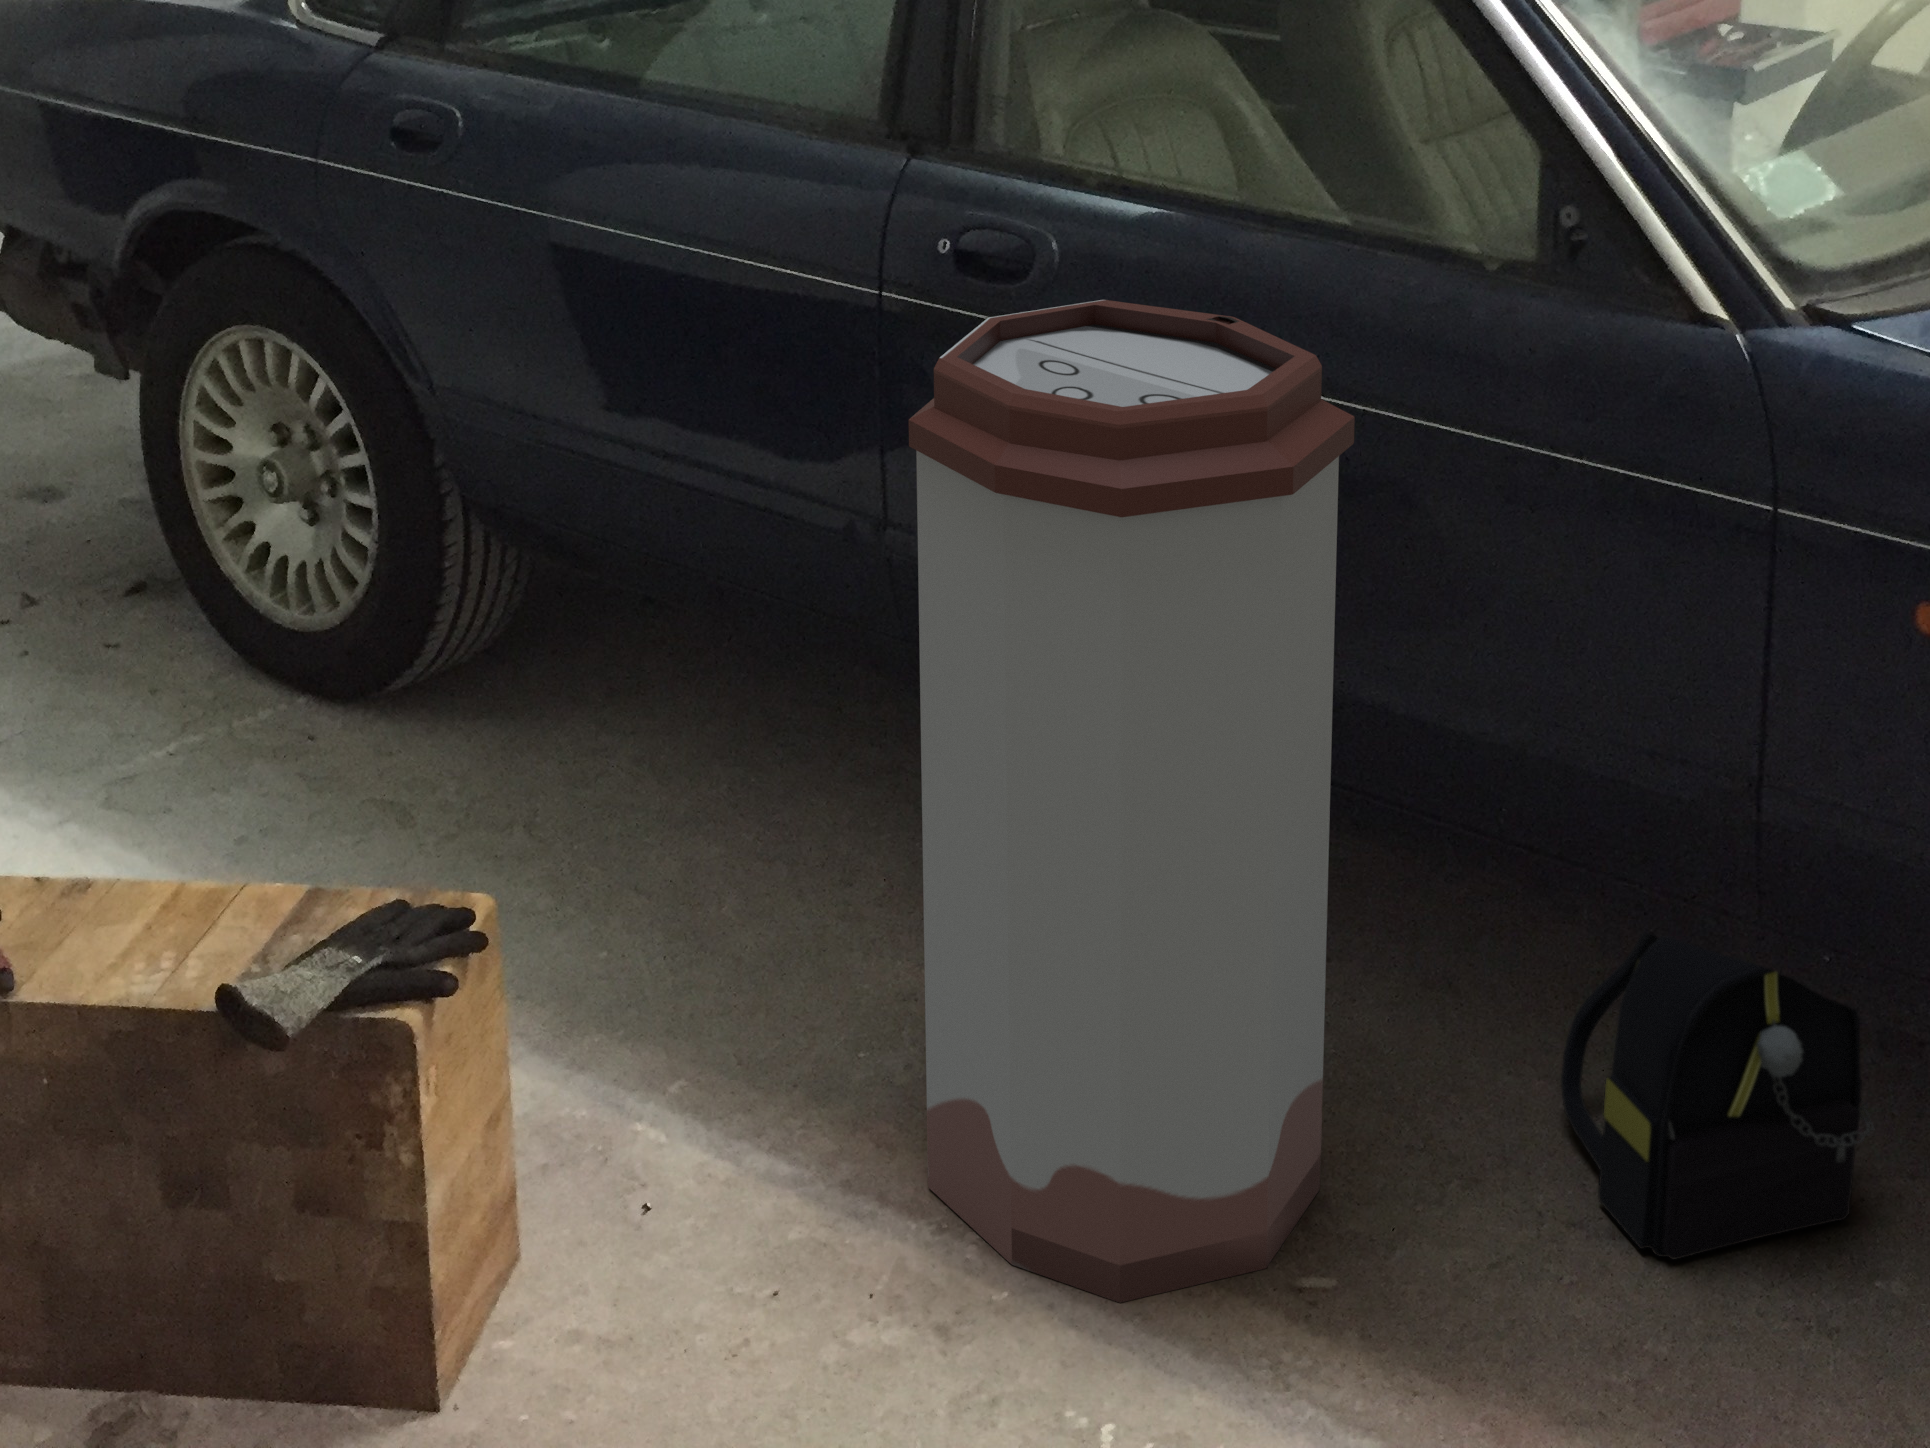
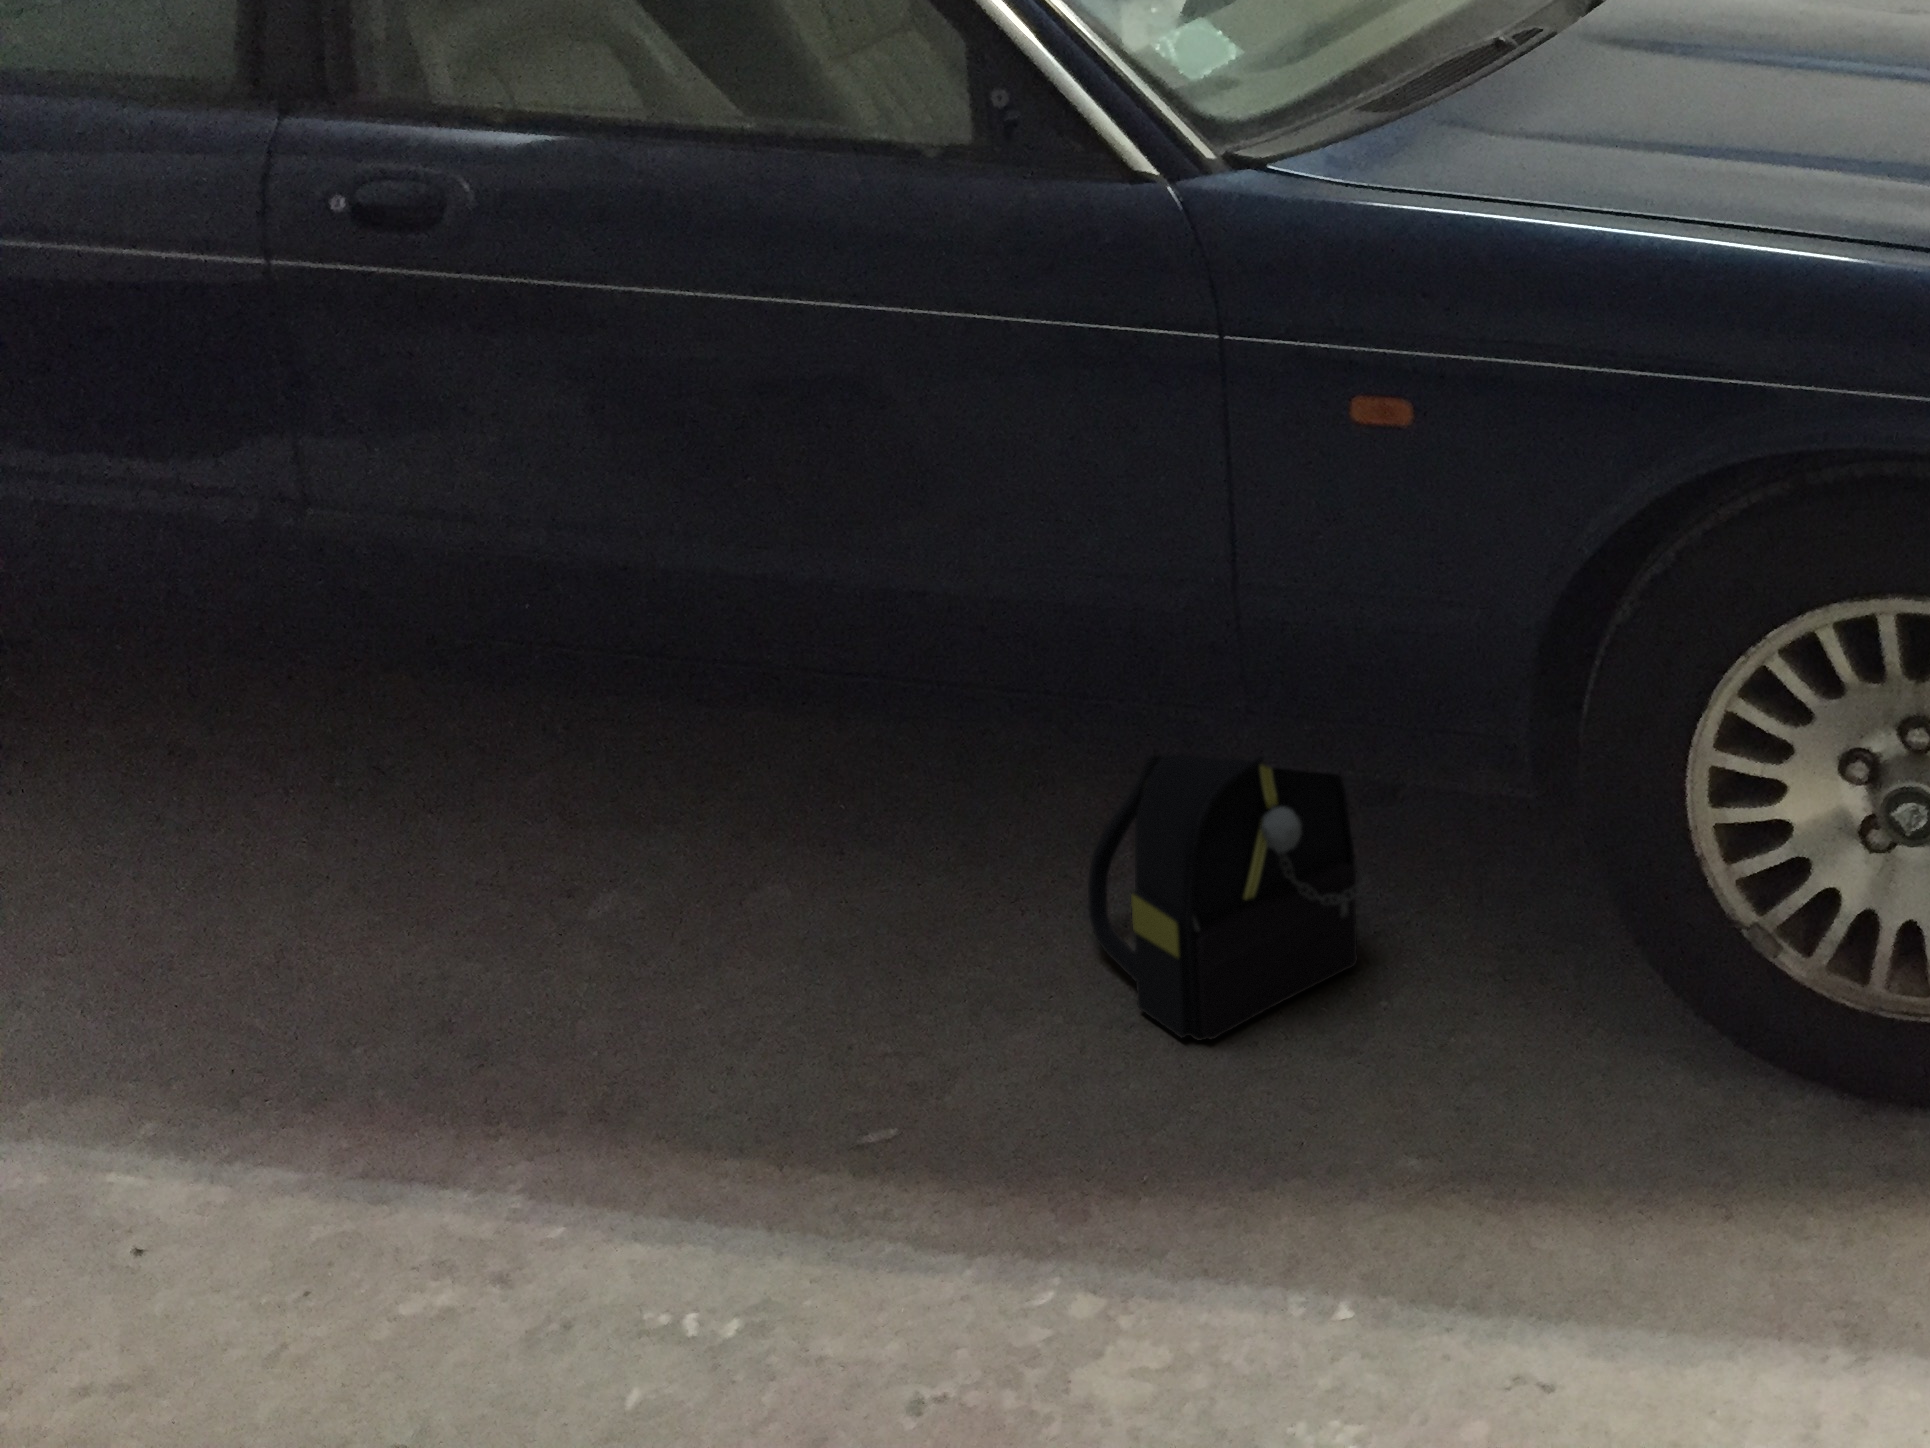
trash can: present [909,300,1355,1303] -> none [329,240,873,1227]

